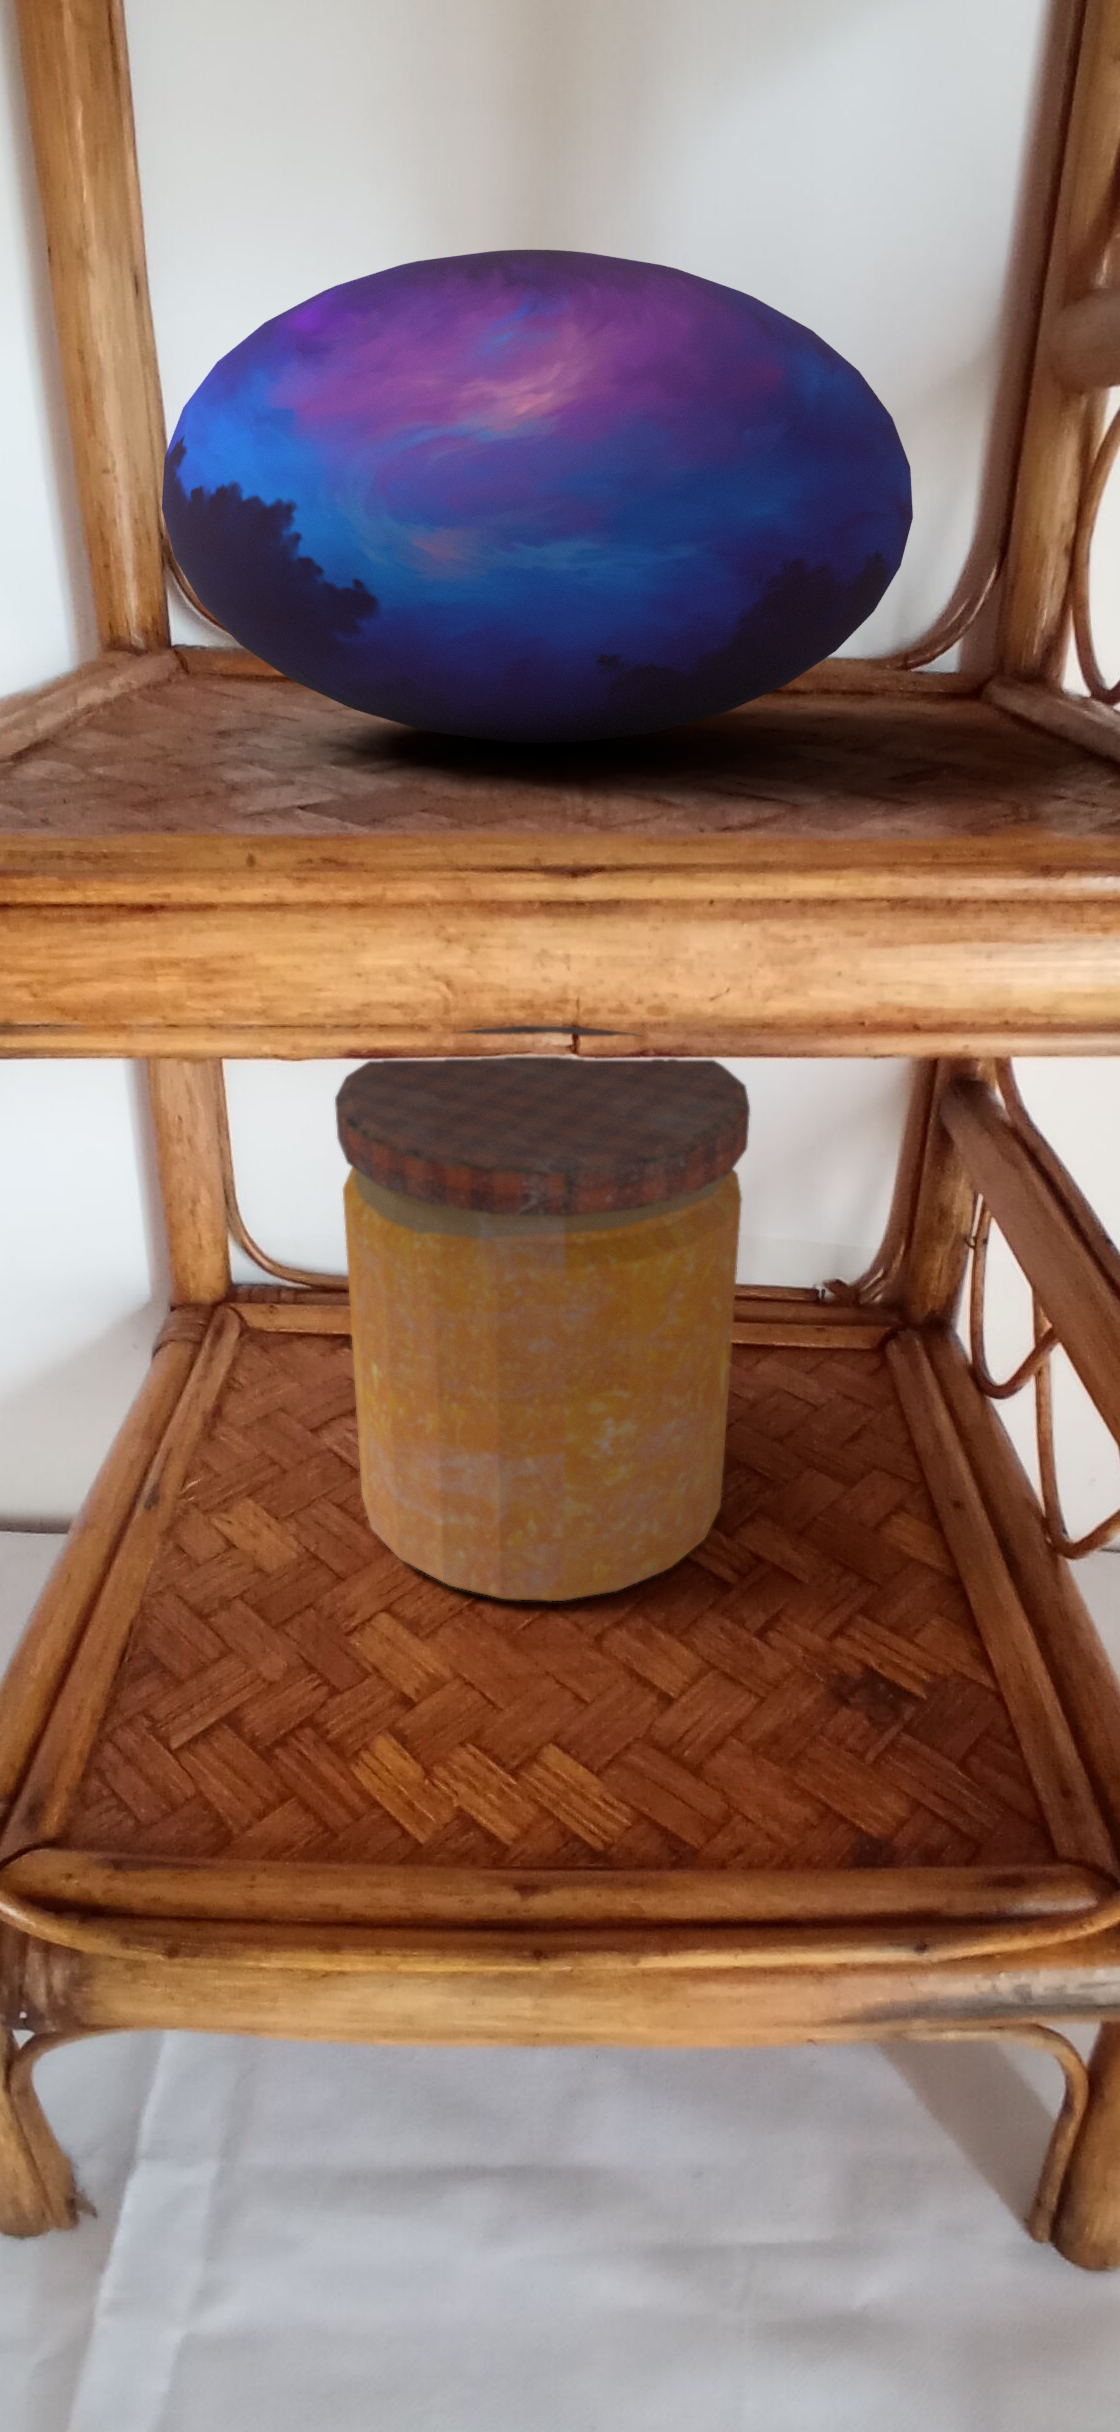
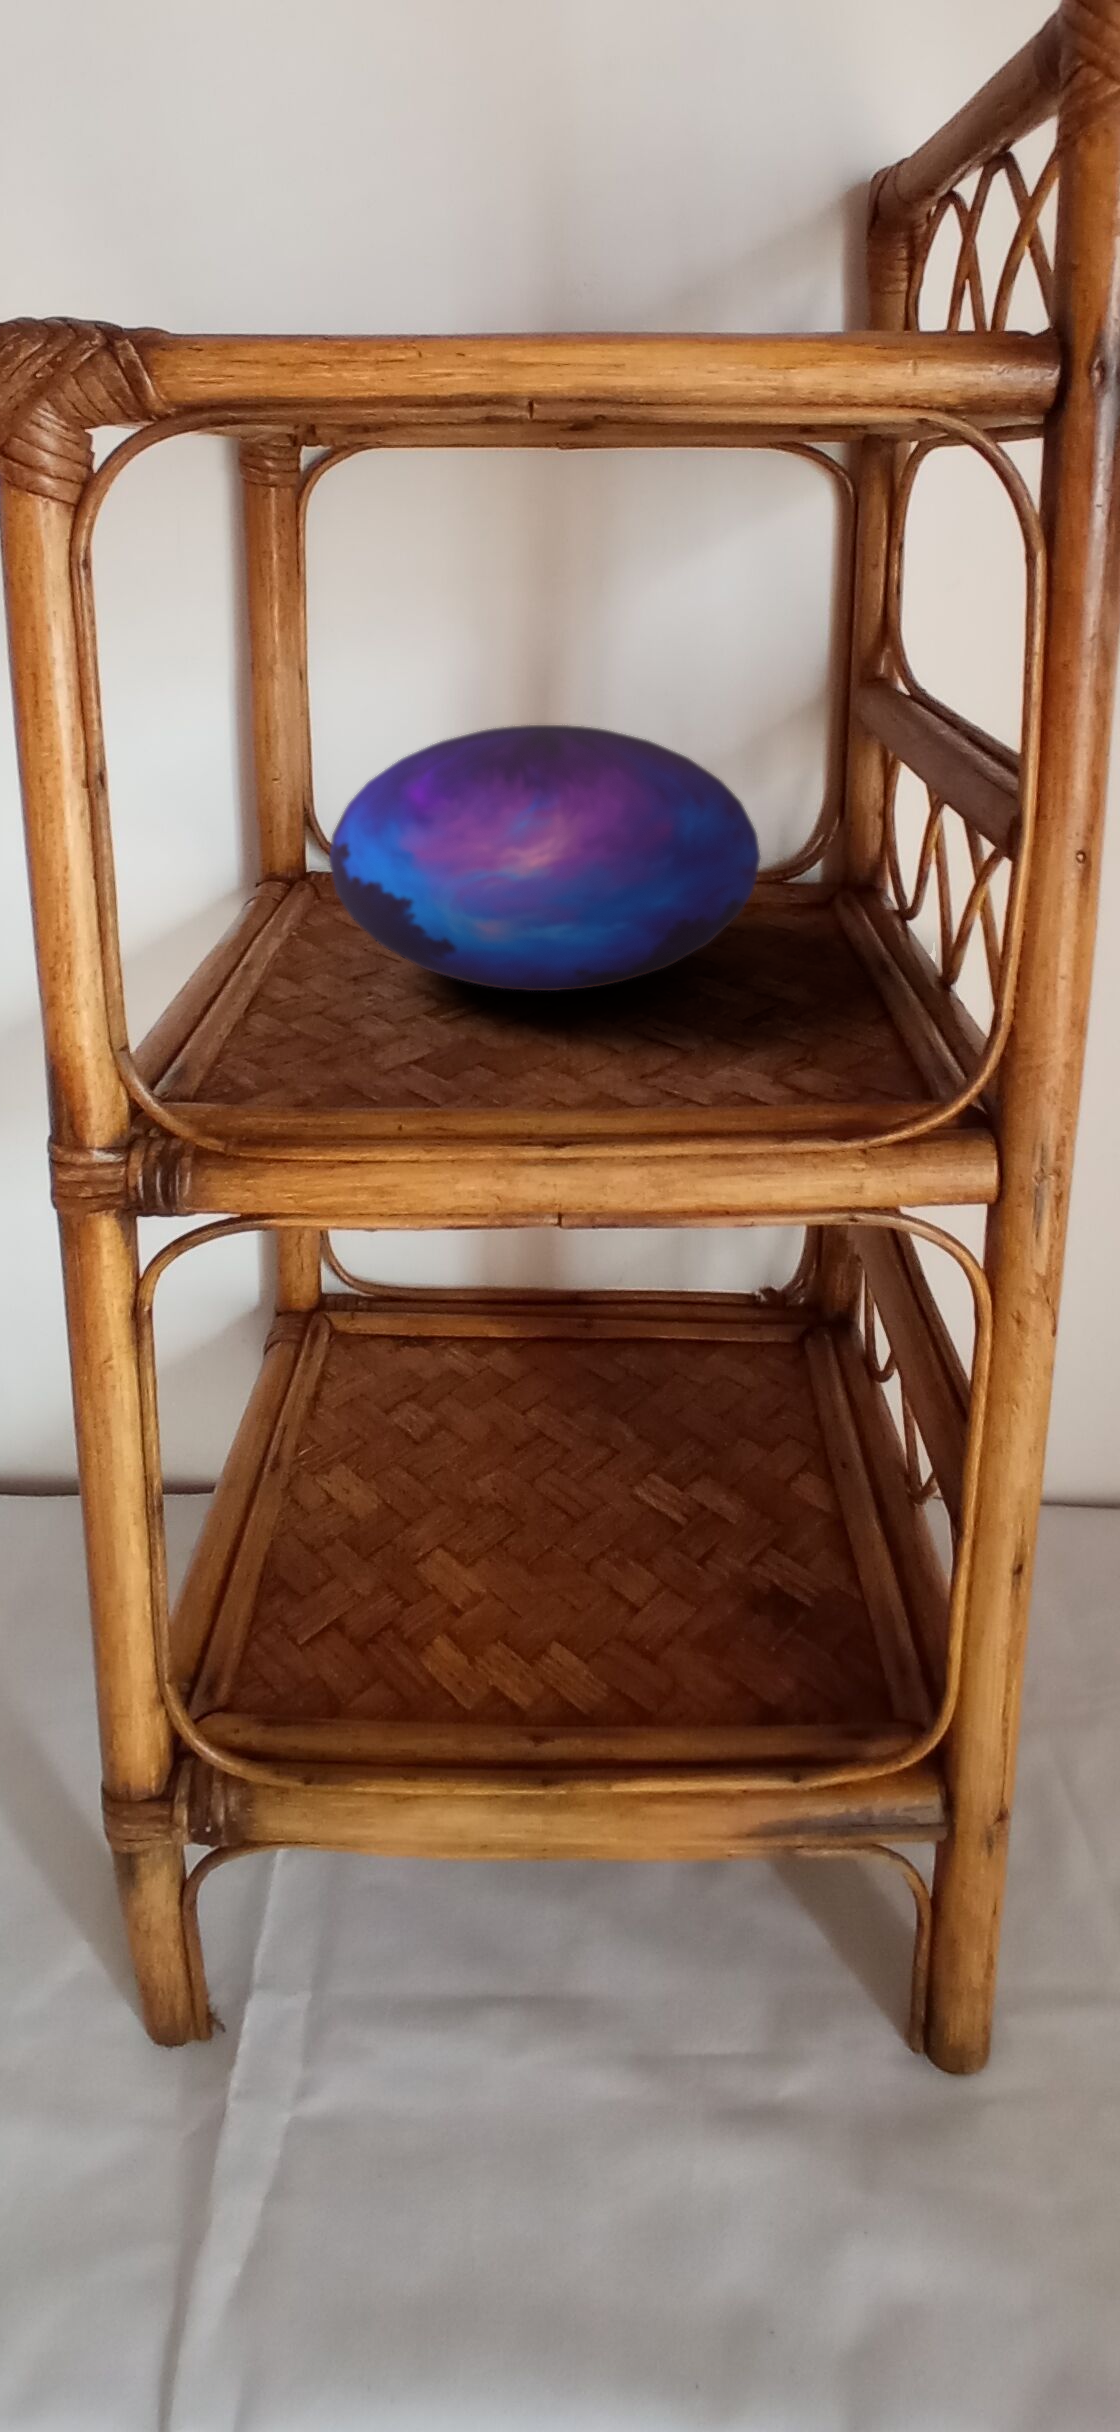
jar: present [335,1025,750,1601] -> none [414,1123,685,1545]

